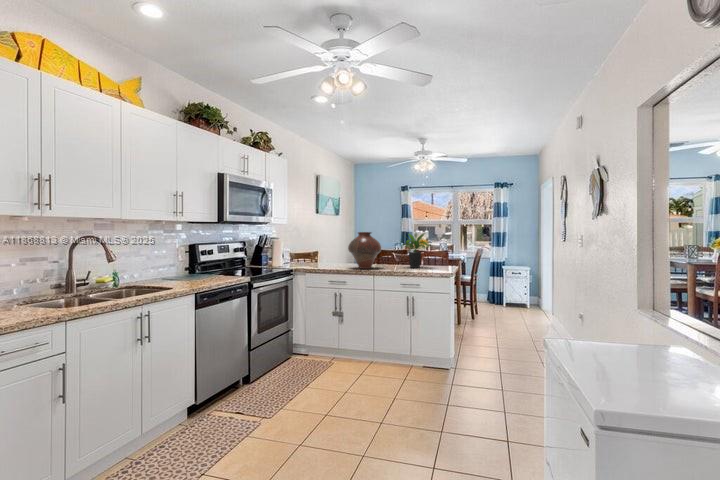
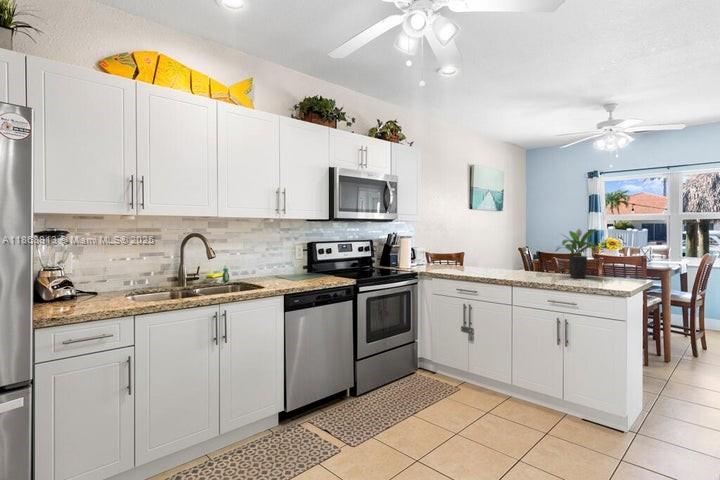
vase: present [348,232,381,269] -> none [482,229,526,276]

